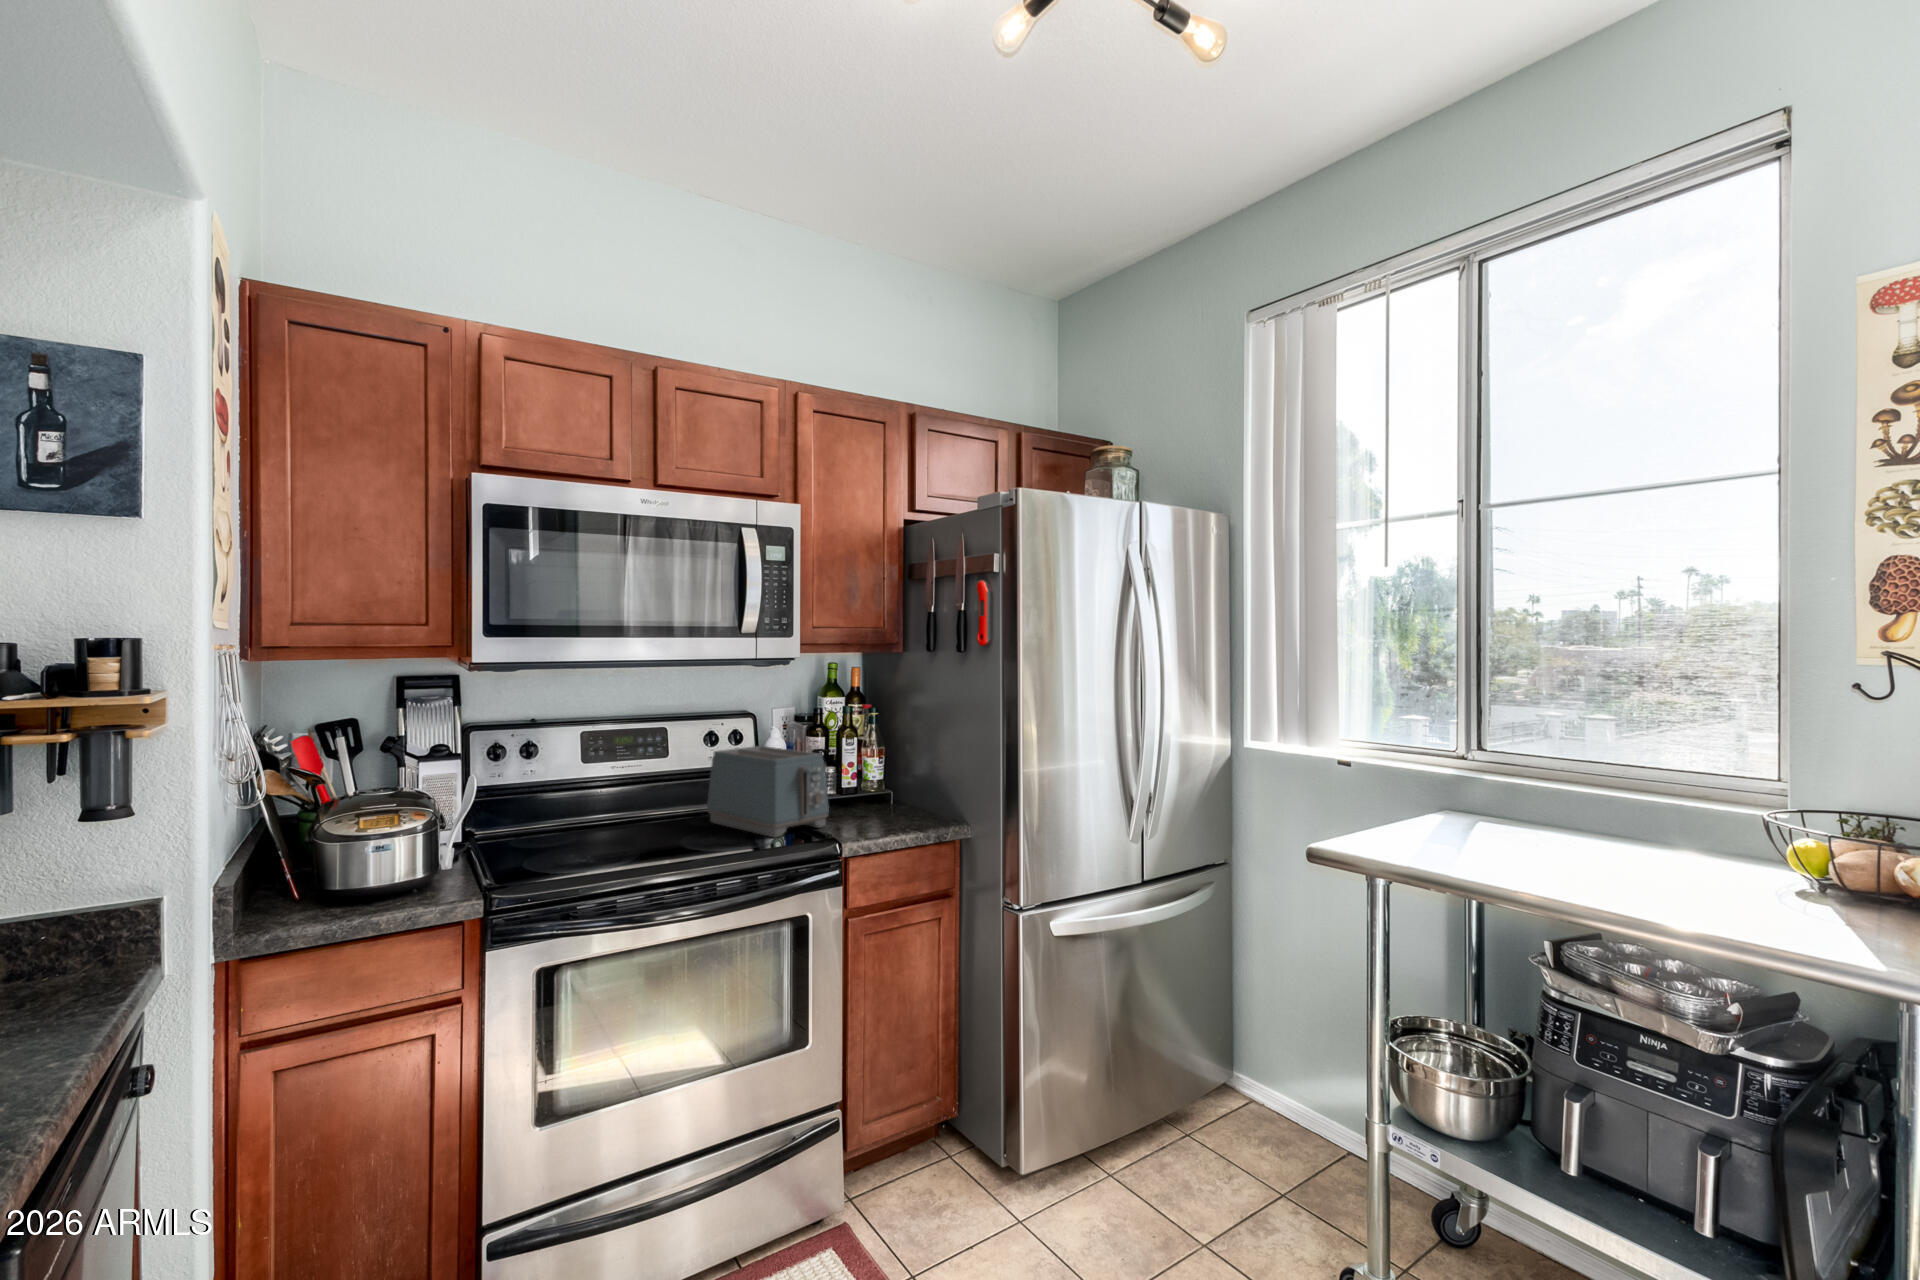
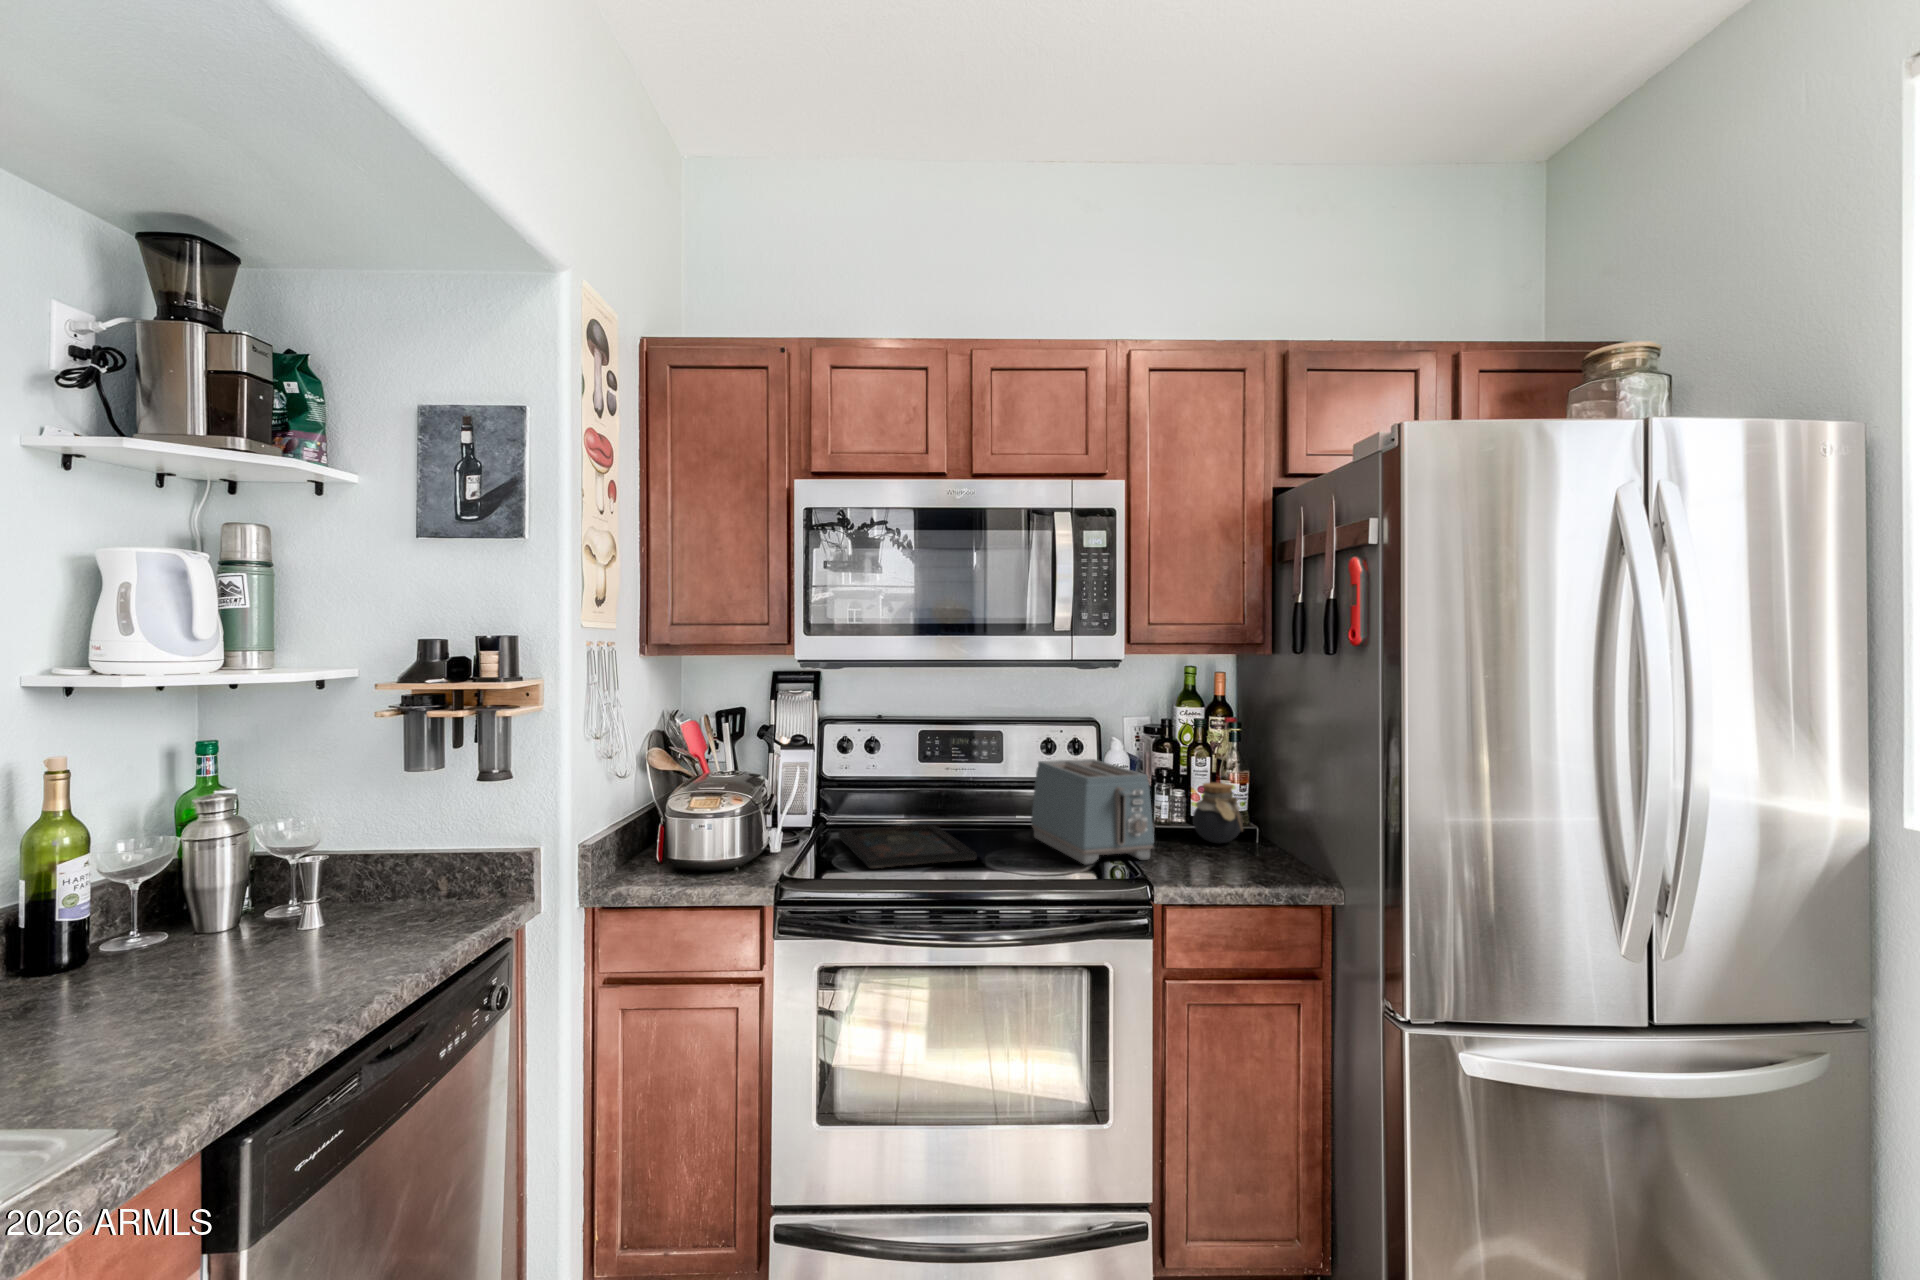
jar: none [846,758,889,808] -> present [1193,783,1244,844]
tray: none [509,821,677,868] -> present [838,824,977,868]

